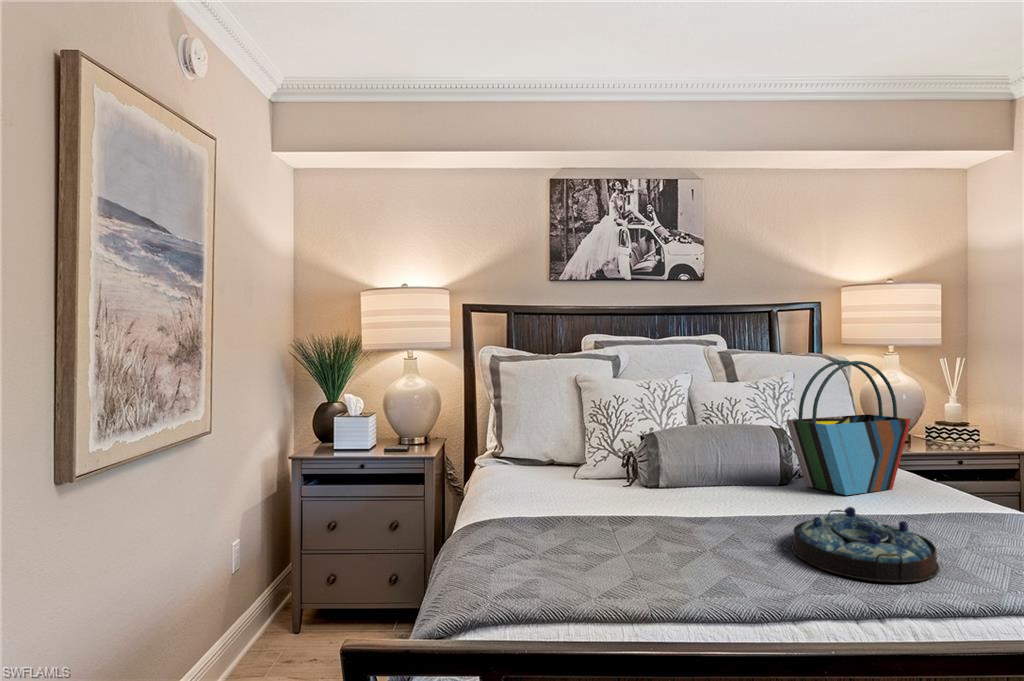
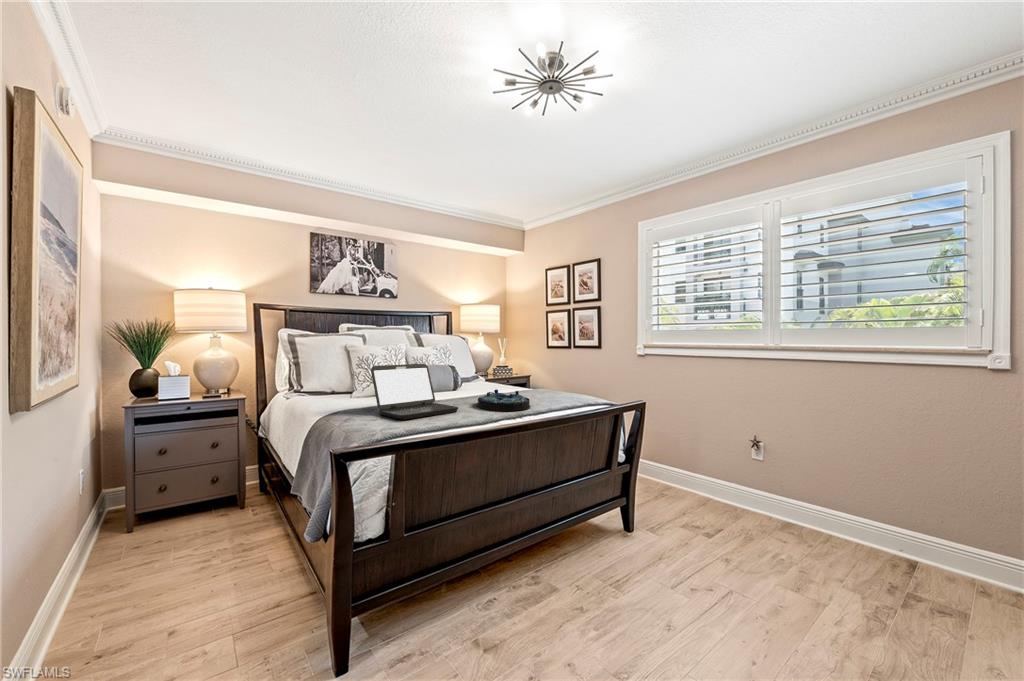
tote bag: present [786,361,911,495] -> none [459,334,504,391]
laptop: none [553,433,731,564] -> present [371,364,458,420]

